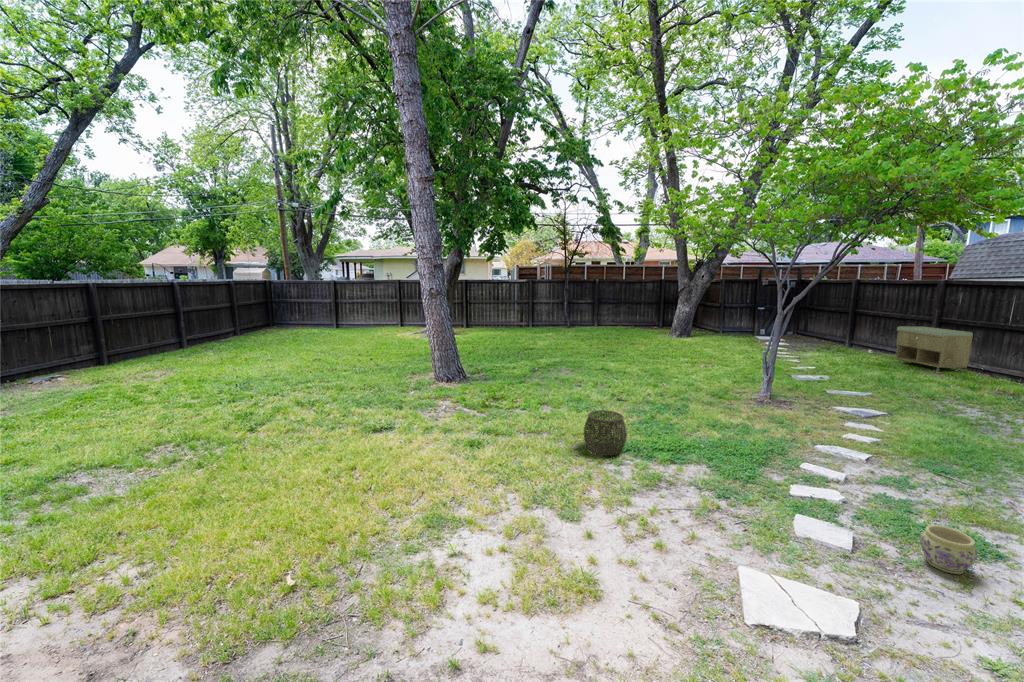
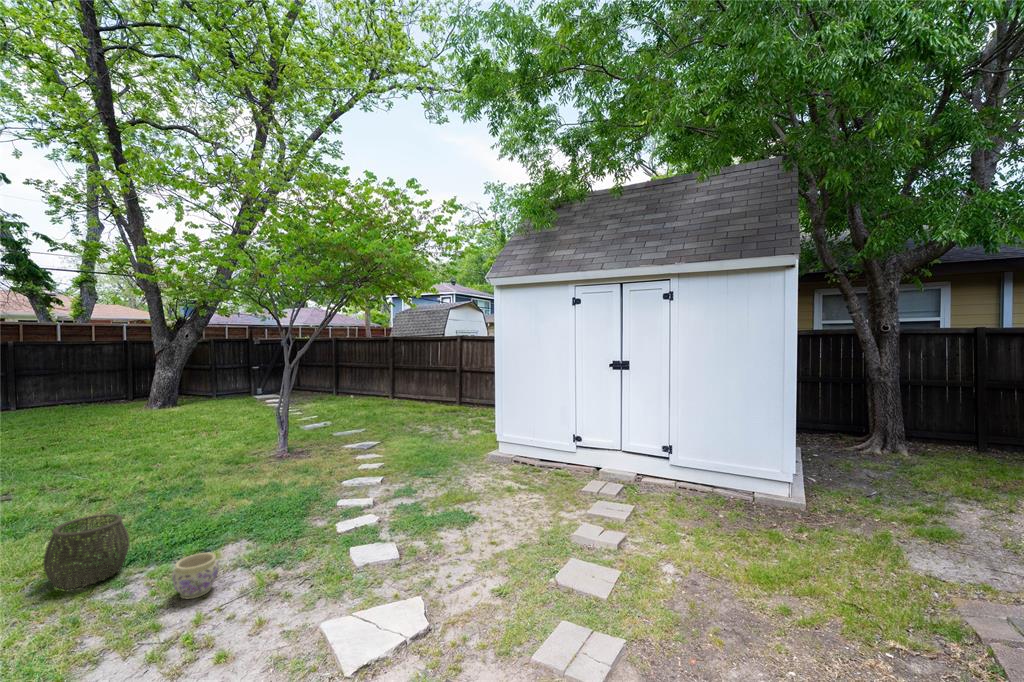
storage bench: present [895,326,973,371] -> none [372,373,416,405]
planter: present [921,525,978,575] -> present [172,553,219,599]

